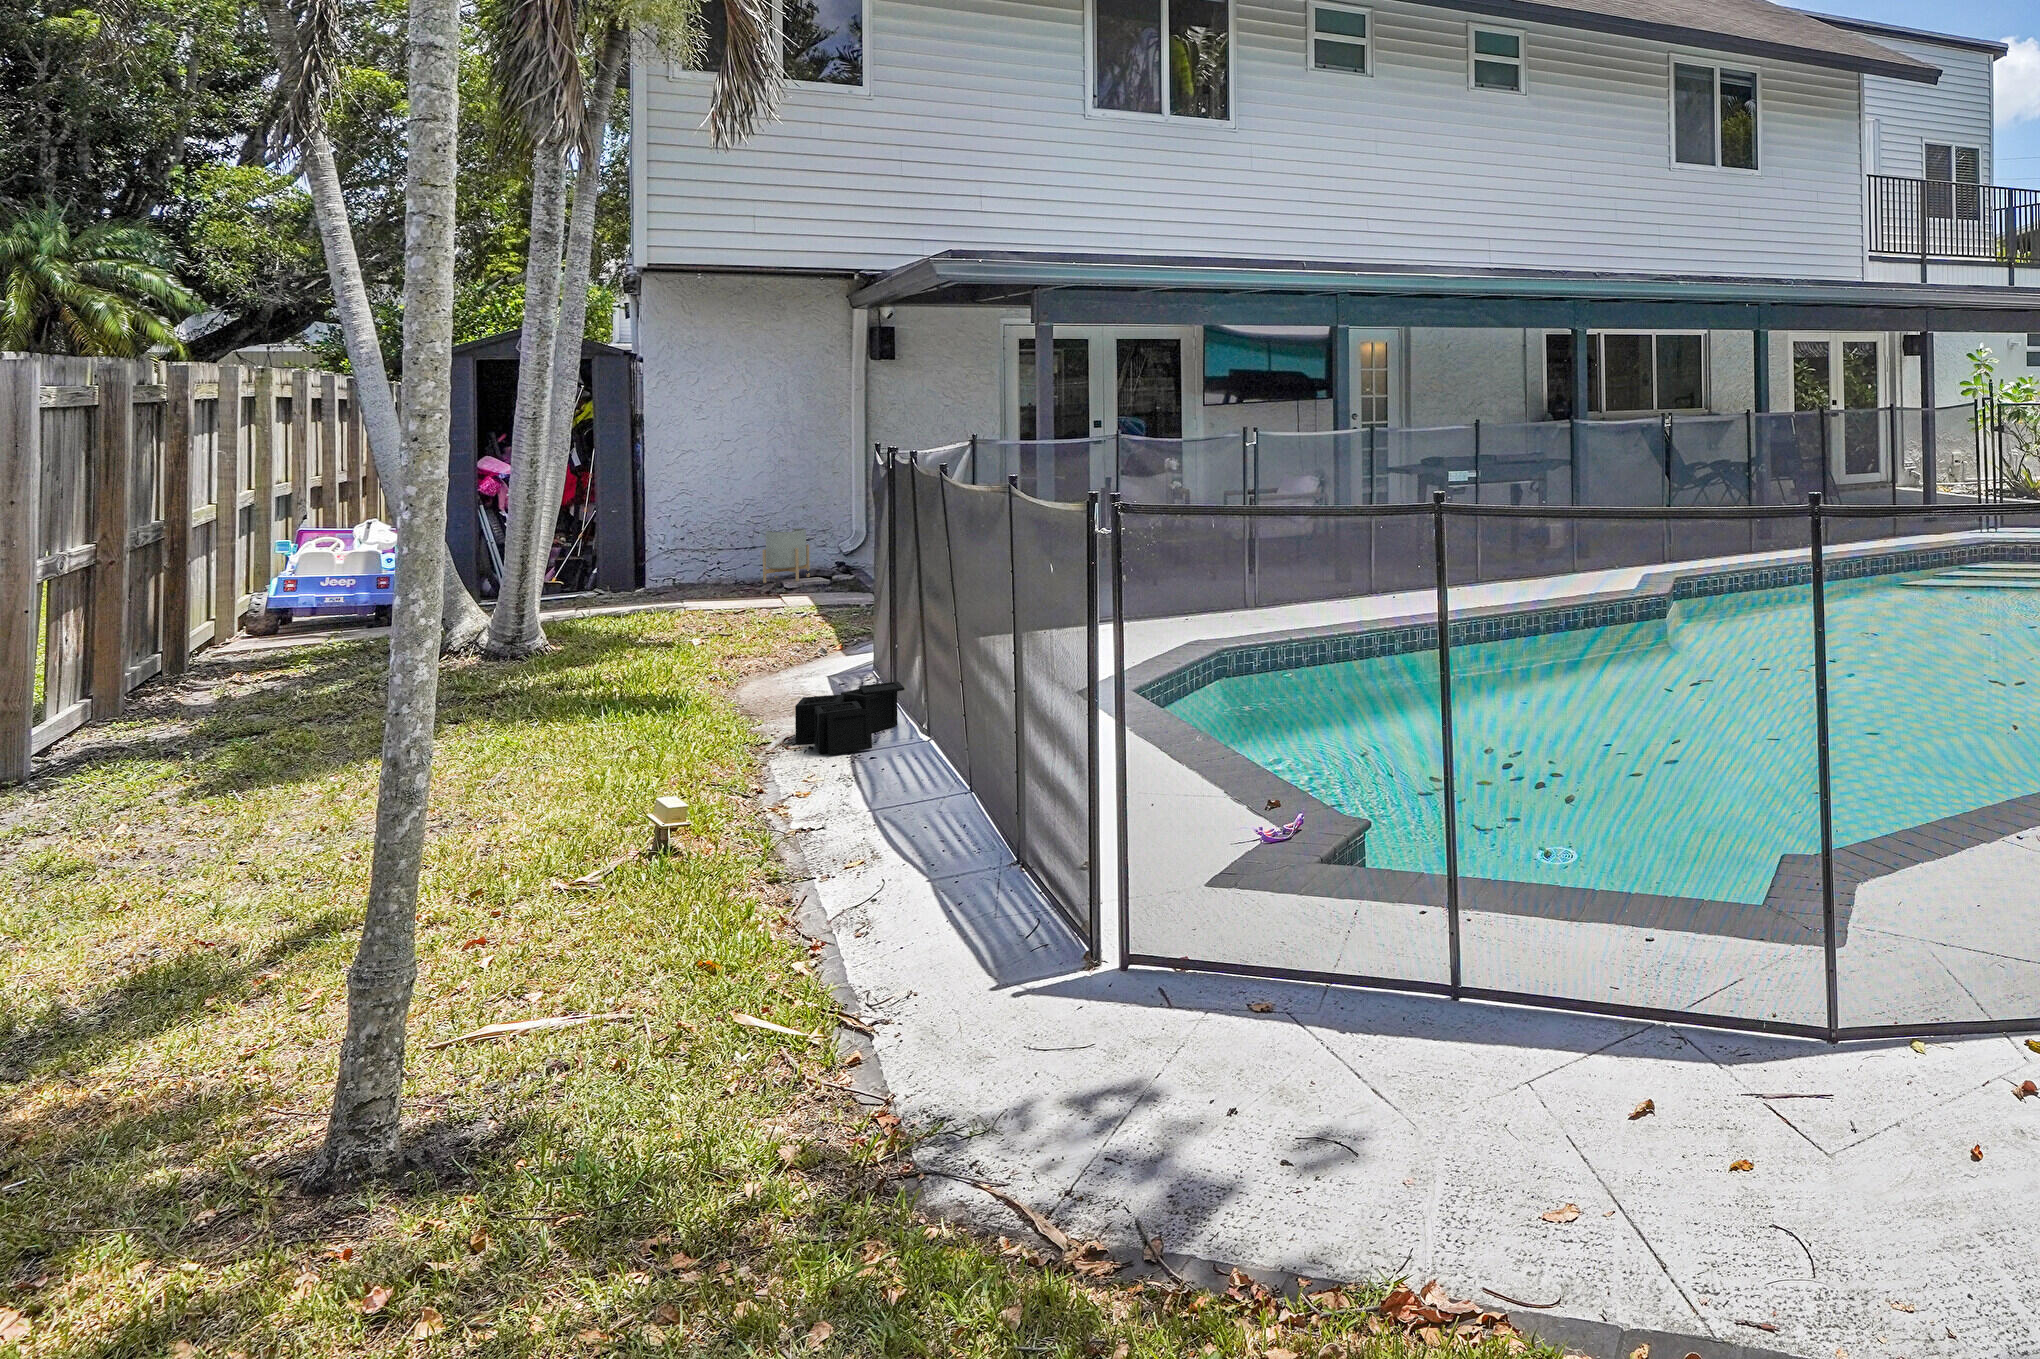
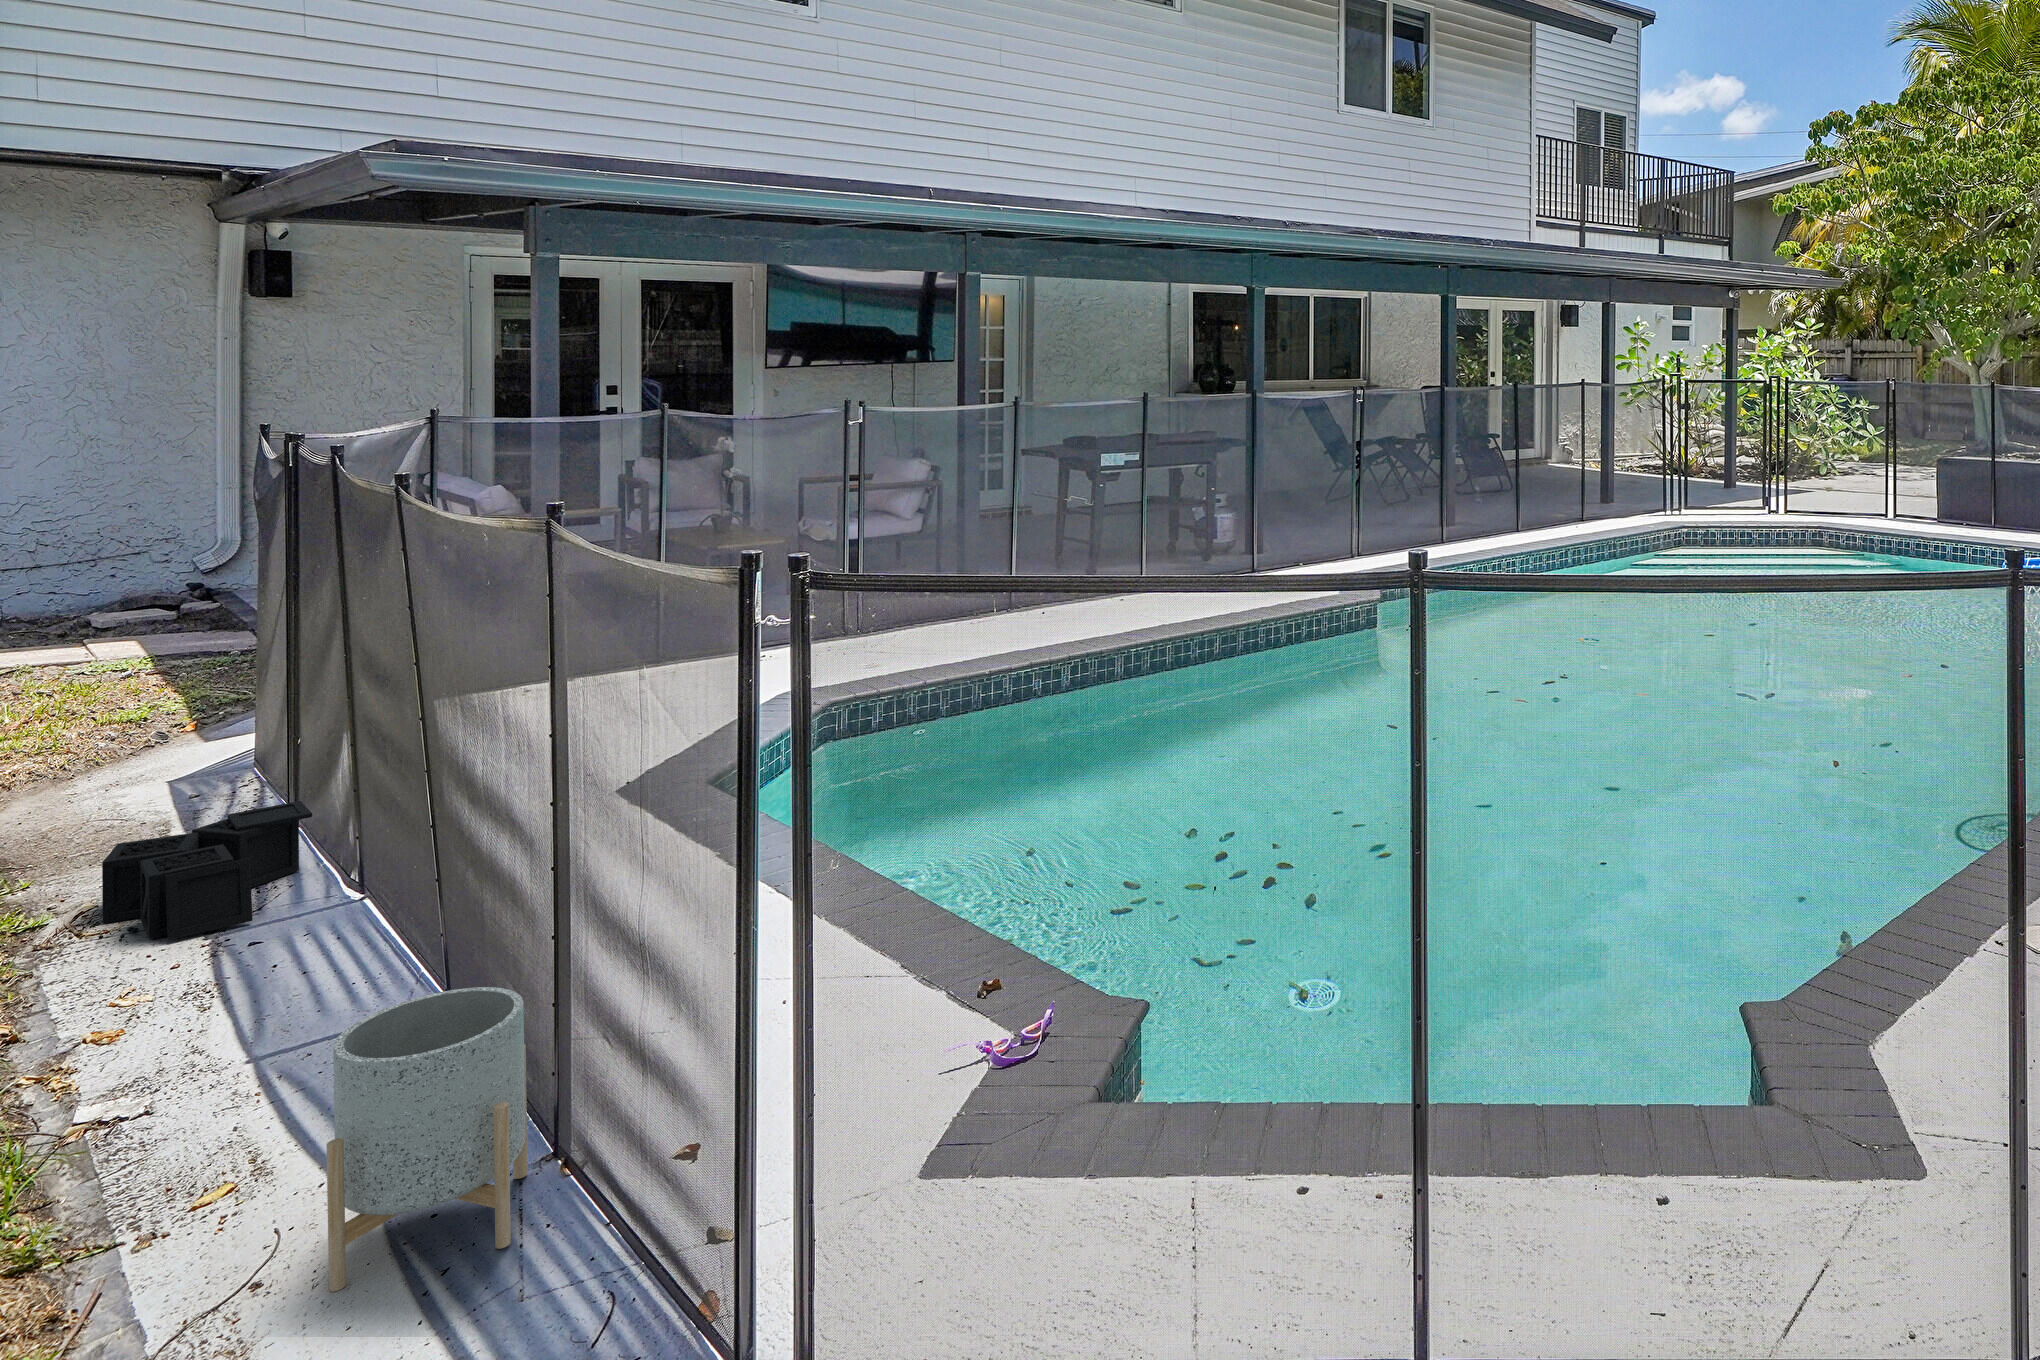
planter: present [763,528,810,583] -> present [326,987,528,1292]

